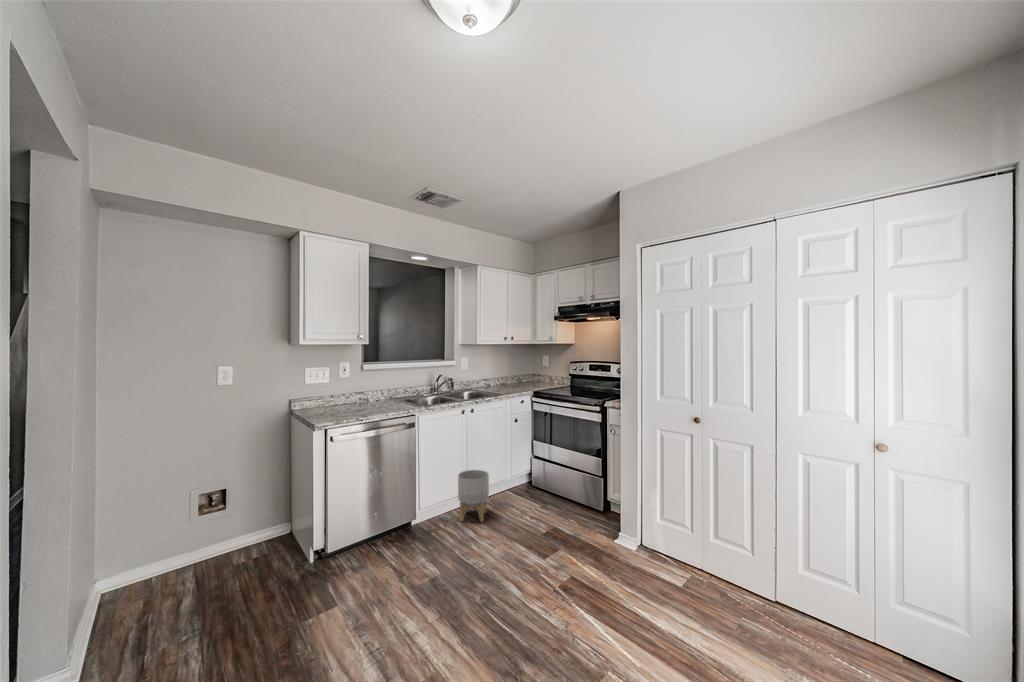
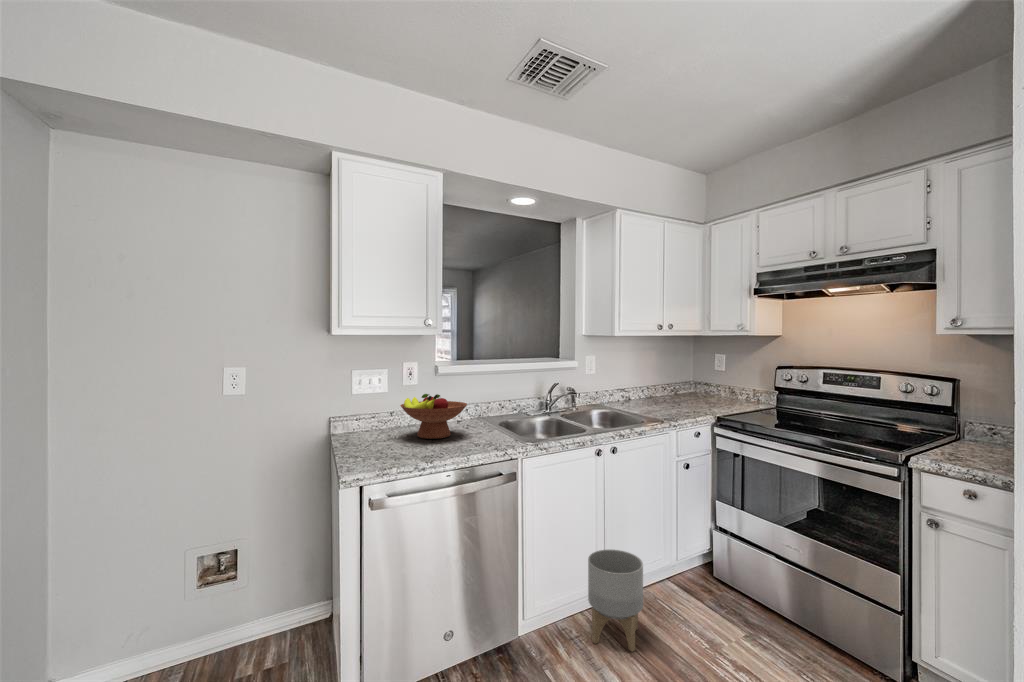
fruit bowl: none [340,383,384,410] -> present [400,394,467,439]

